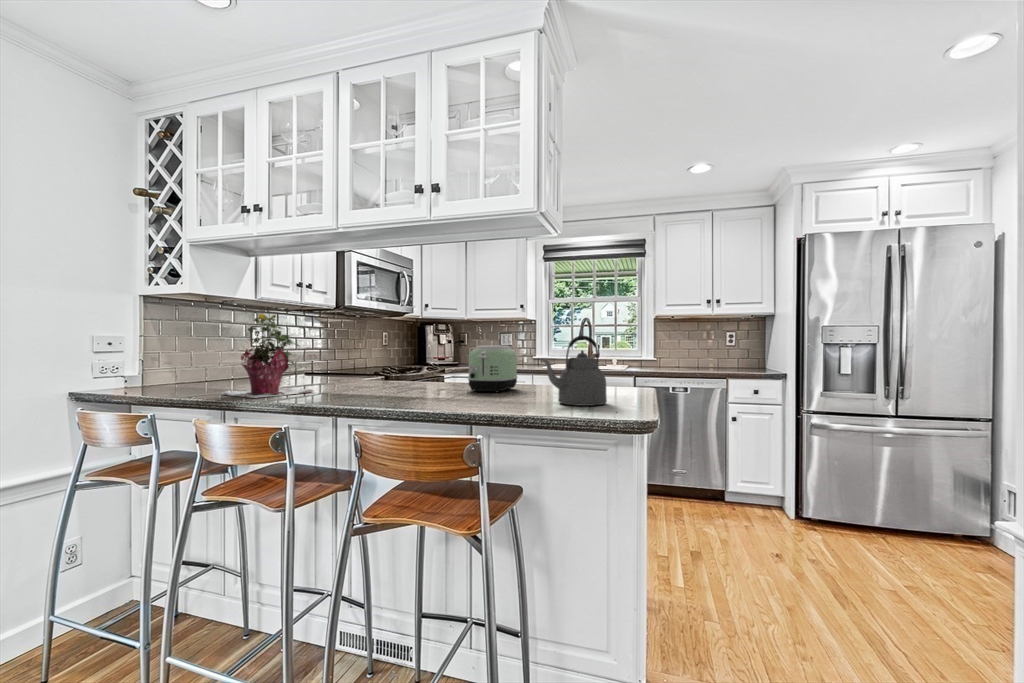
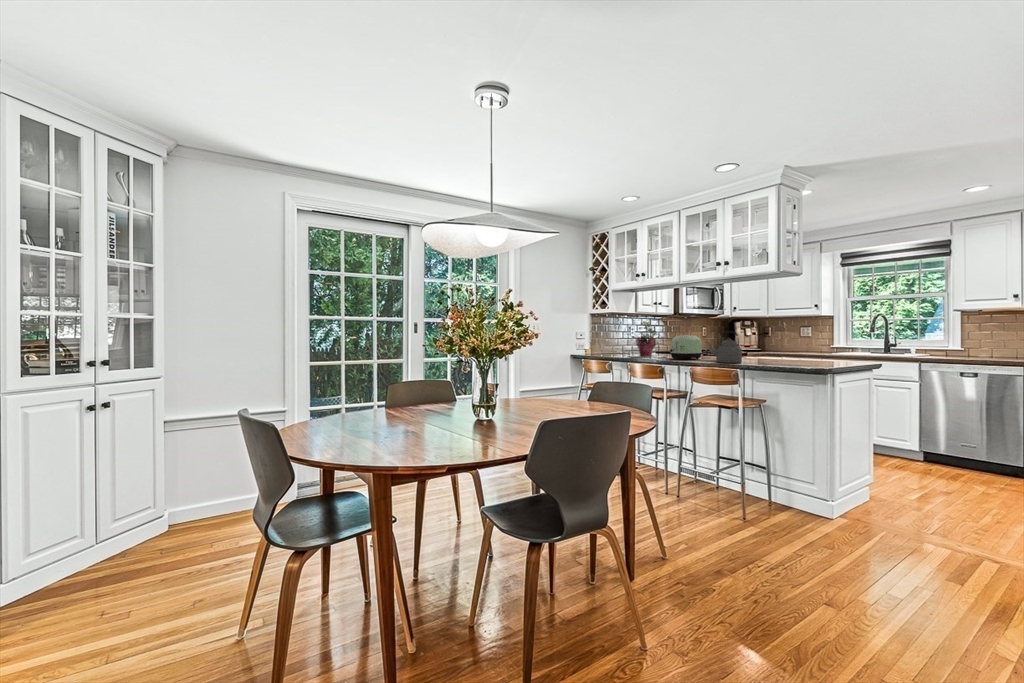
kettle: present [541,336,607,406] -> present [706,331,742,363]
toaster: present [468,346,517,392] -> present [670,336,702,359]

